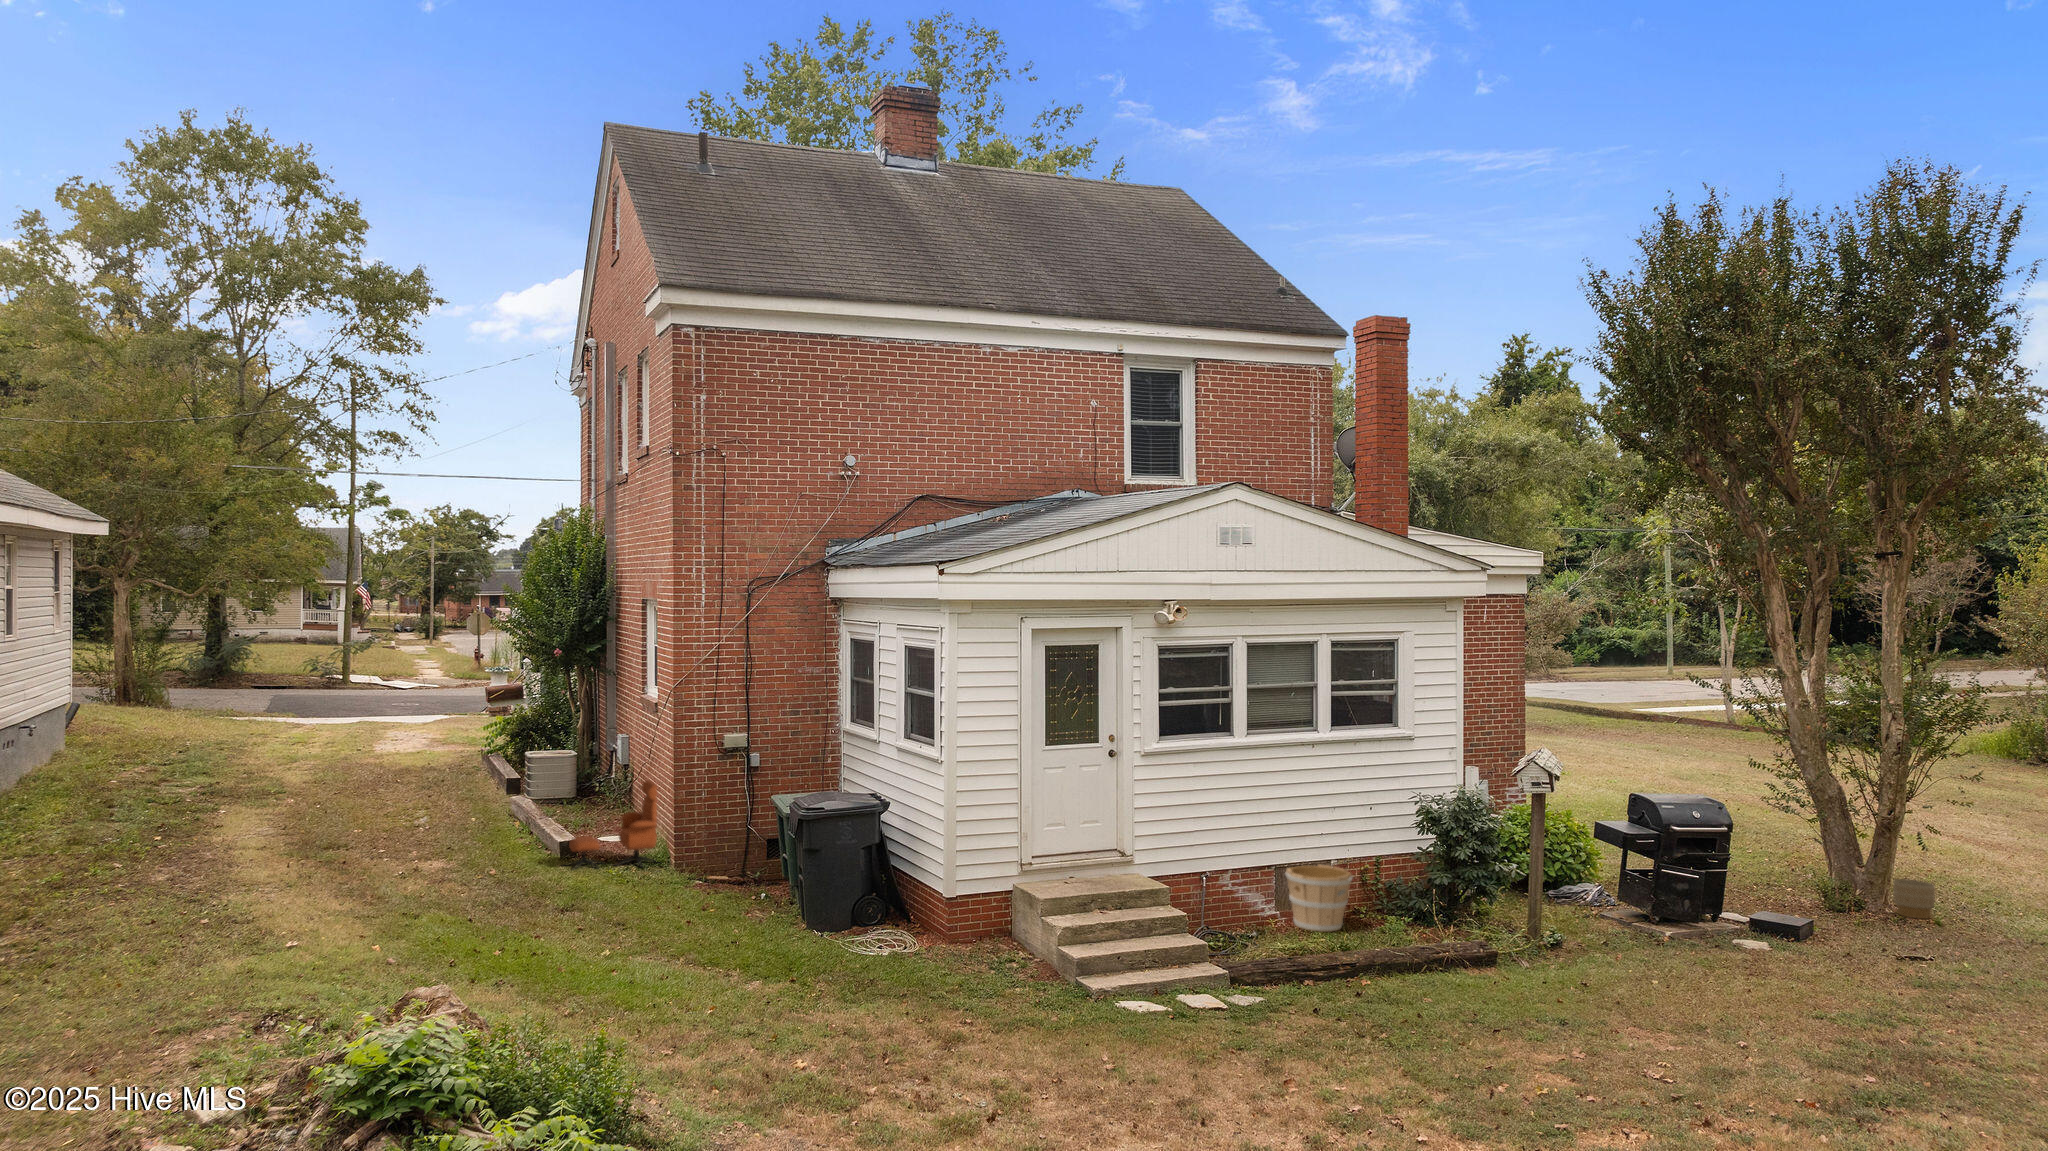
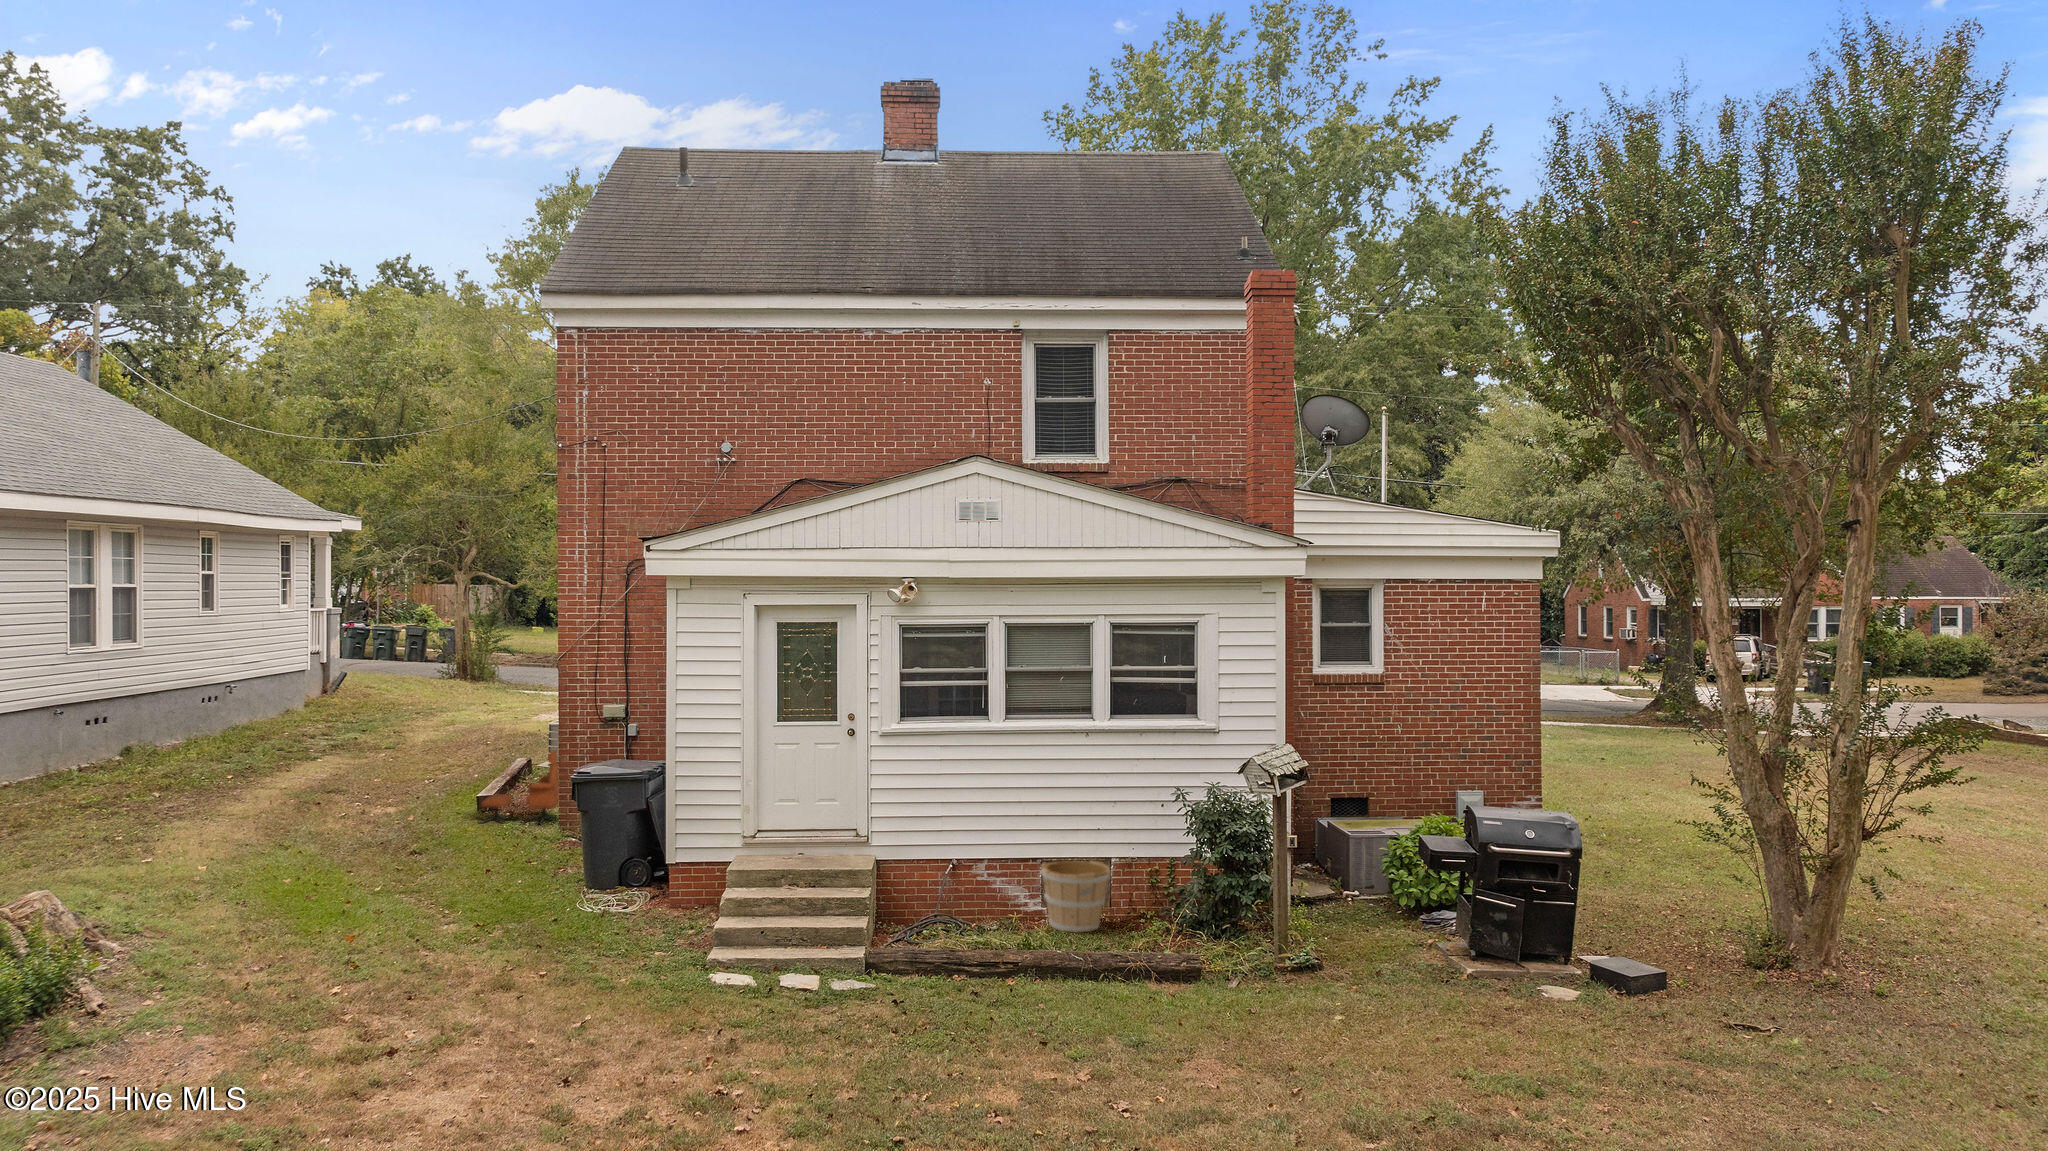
planter: present [1893,879,1935,919] -> none [1859,928,1913,981]

